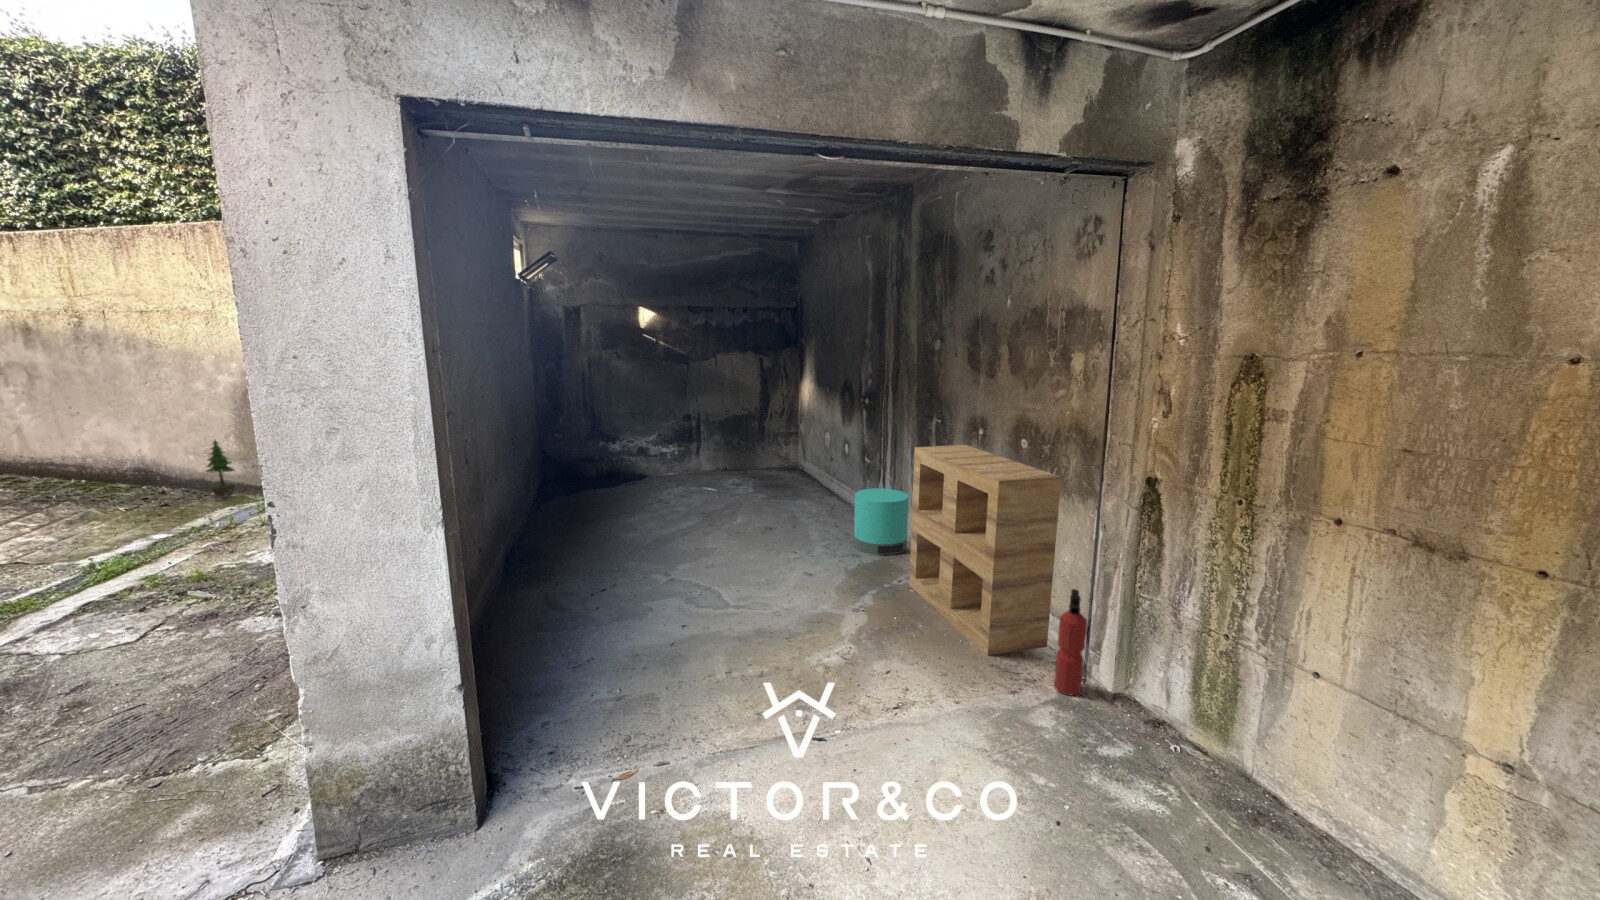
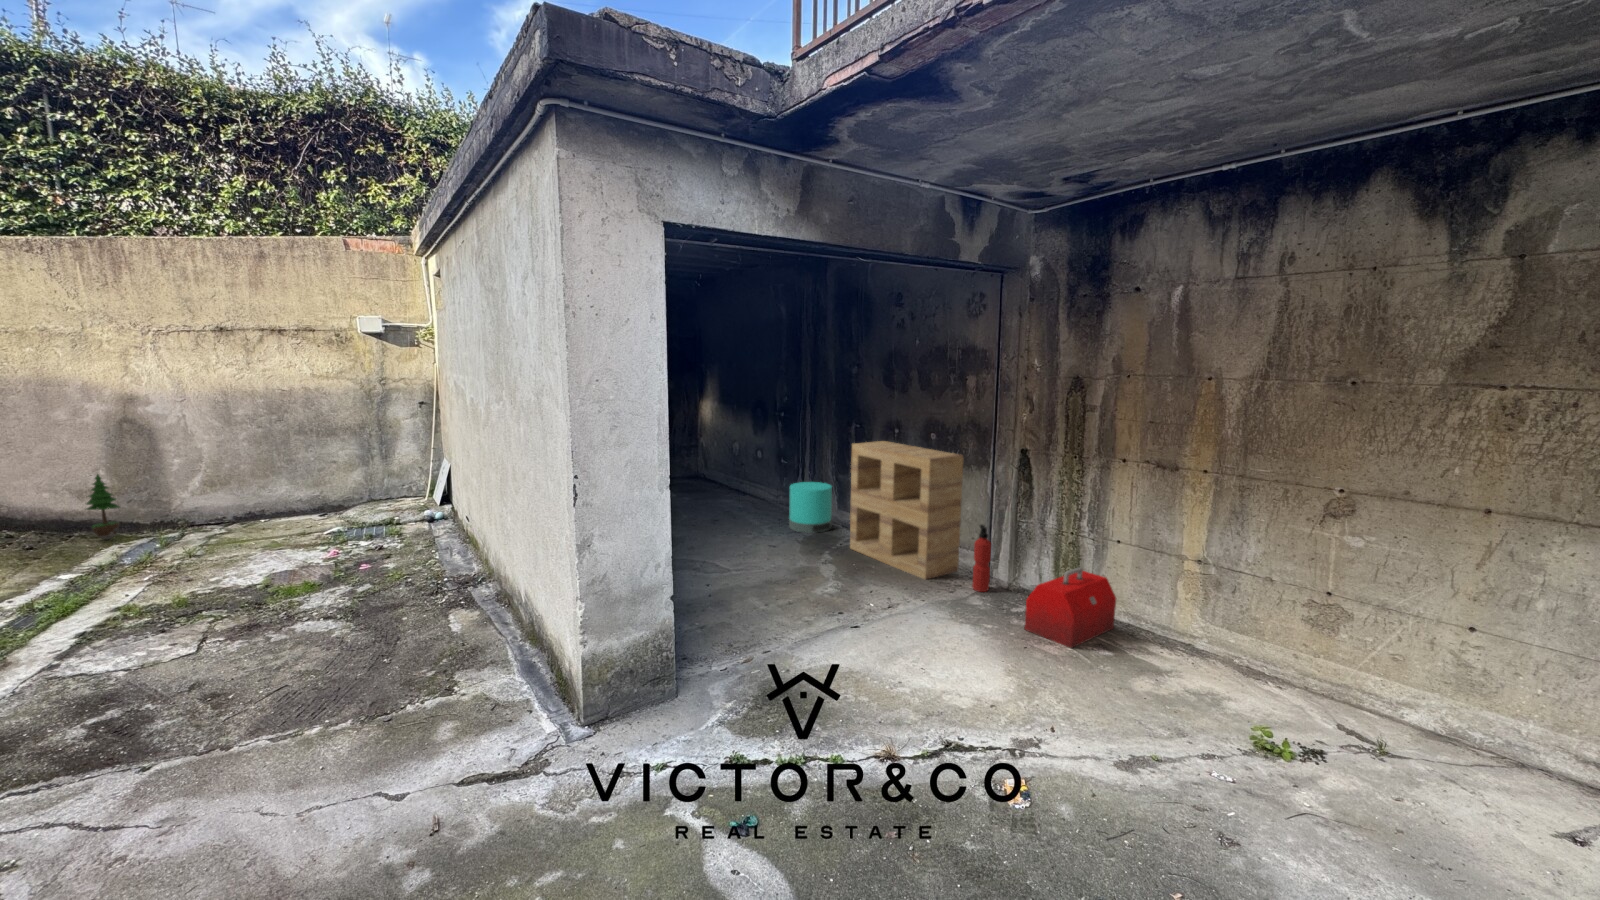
toolbox: none [1108,705,1303,867] -> present [1025,568,1116,648]

